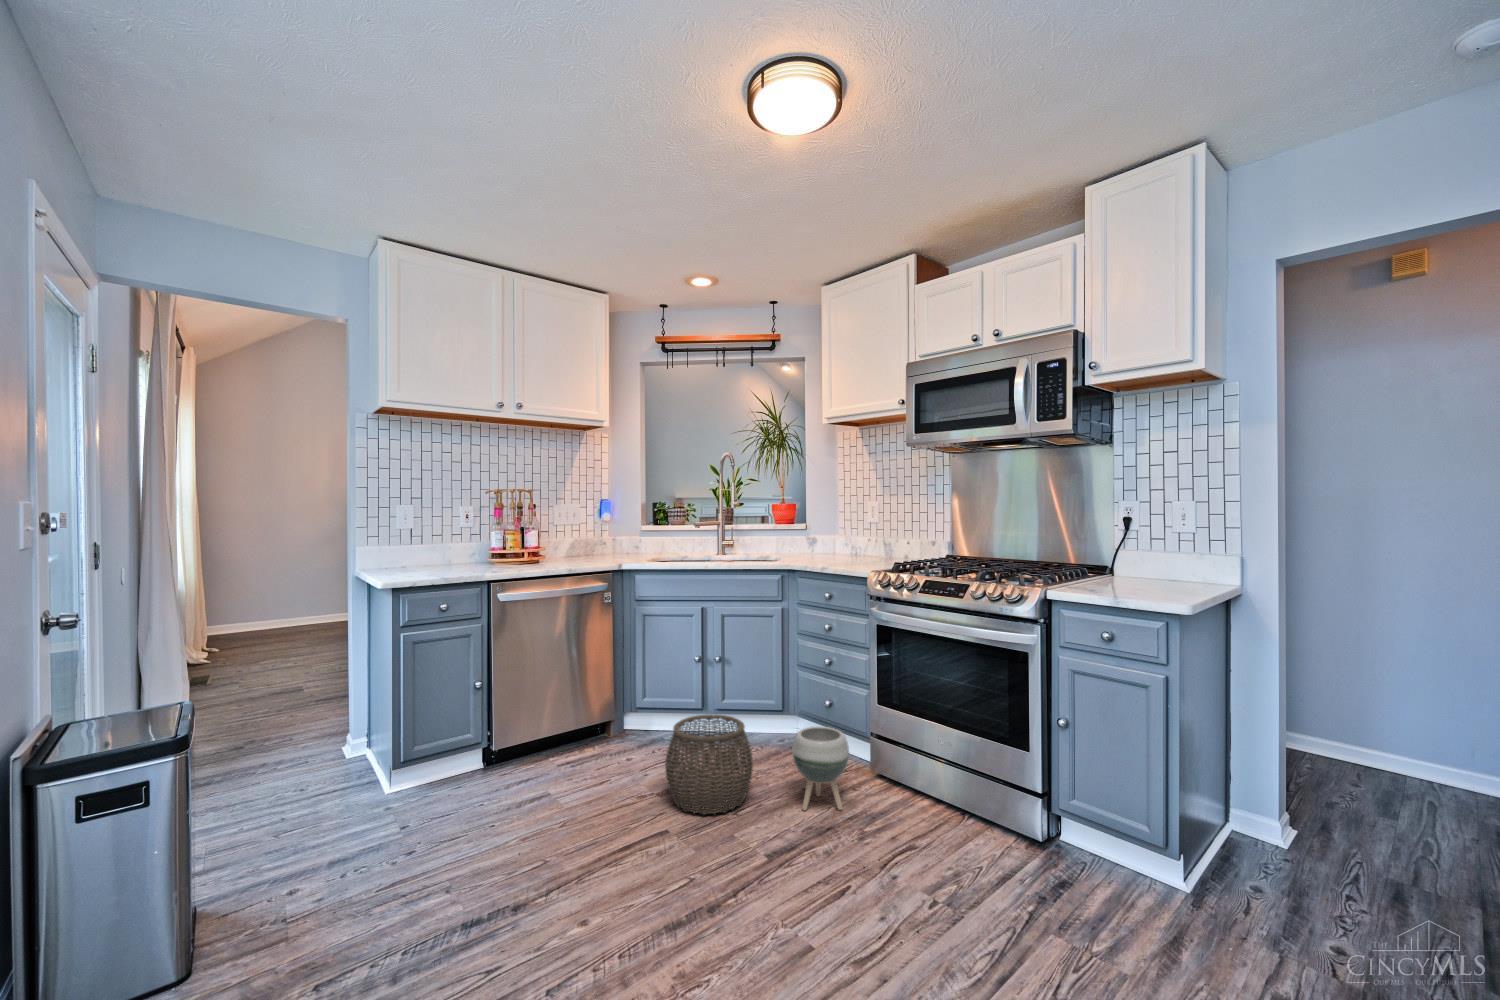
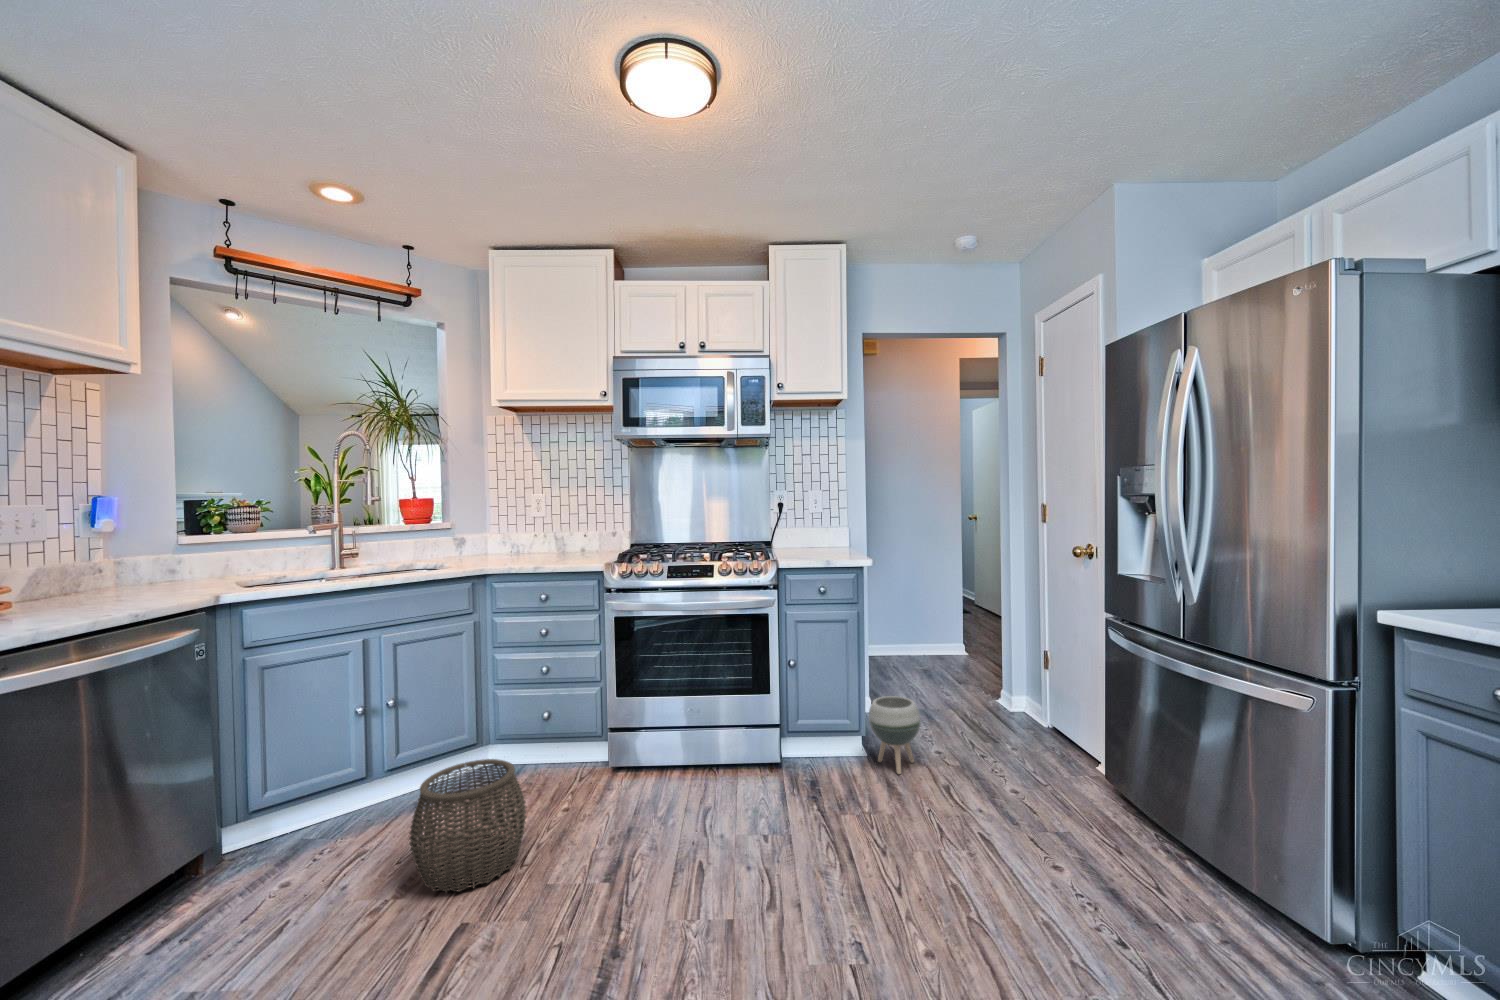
planter: present [792,727,849,810] -> present [869,696,921,774]

